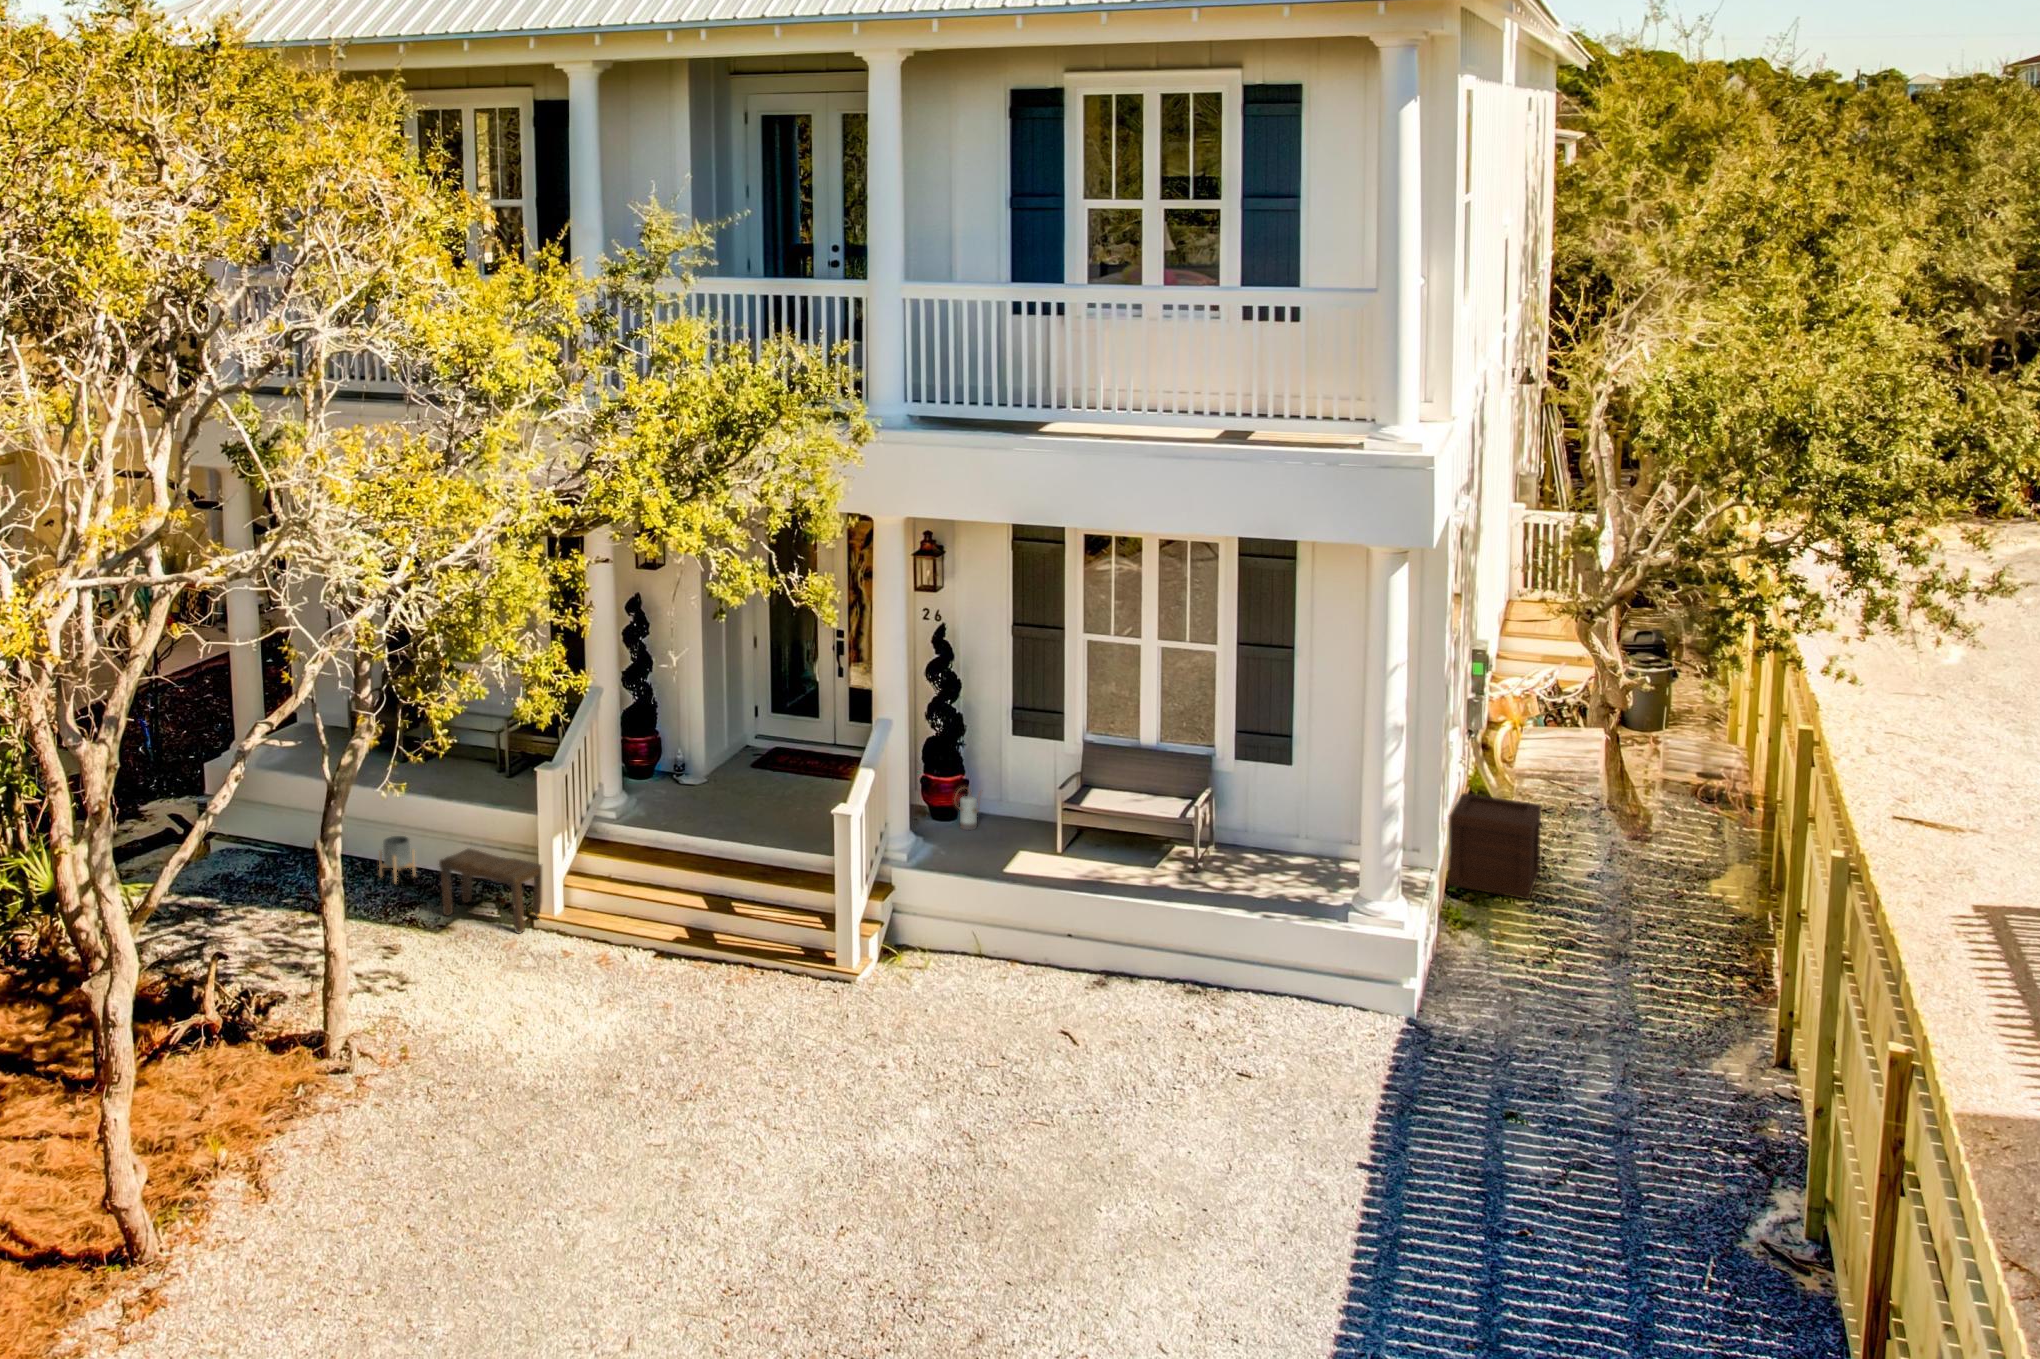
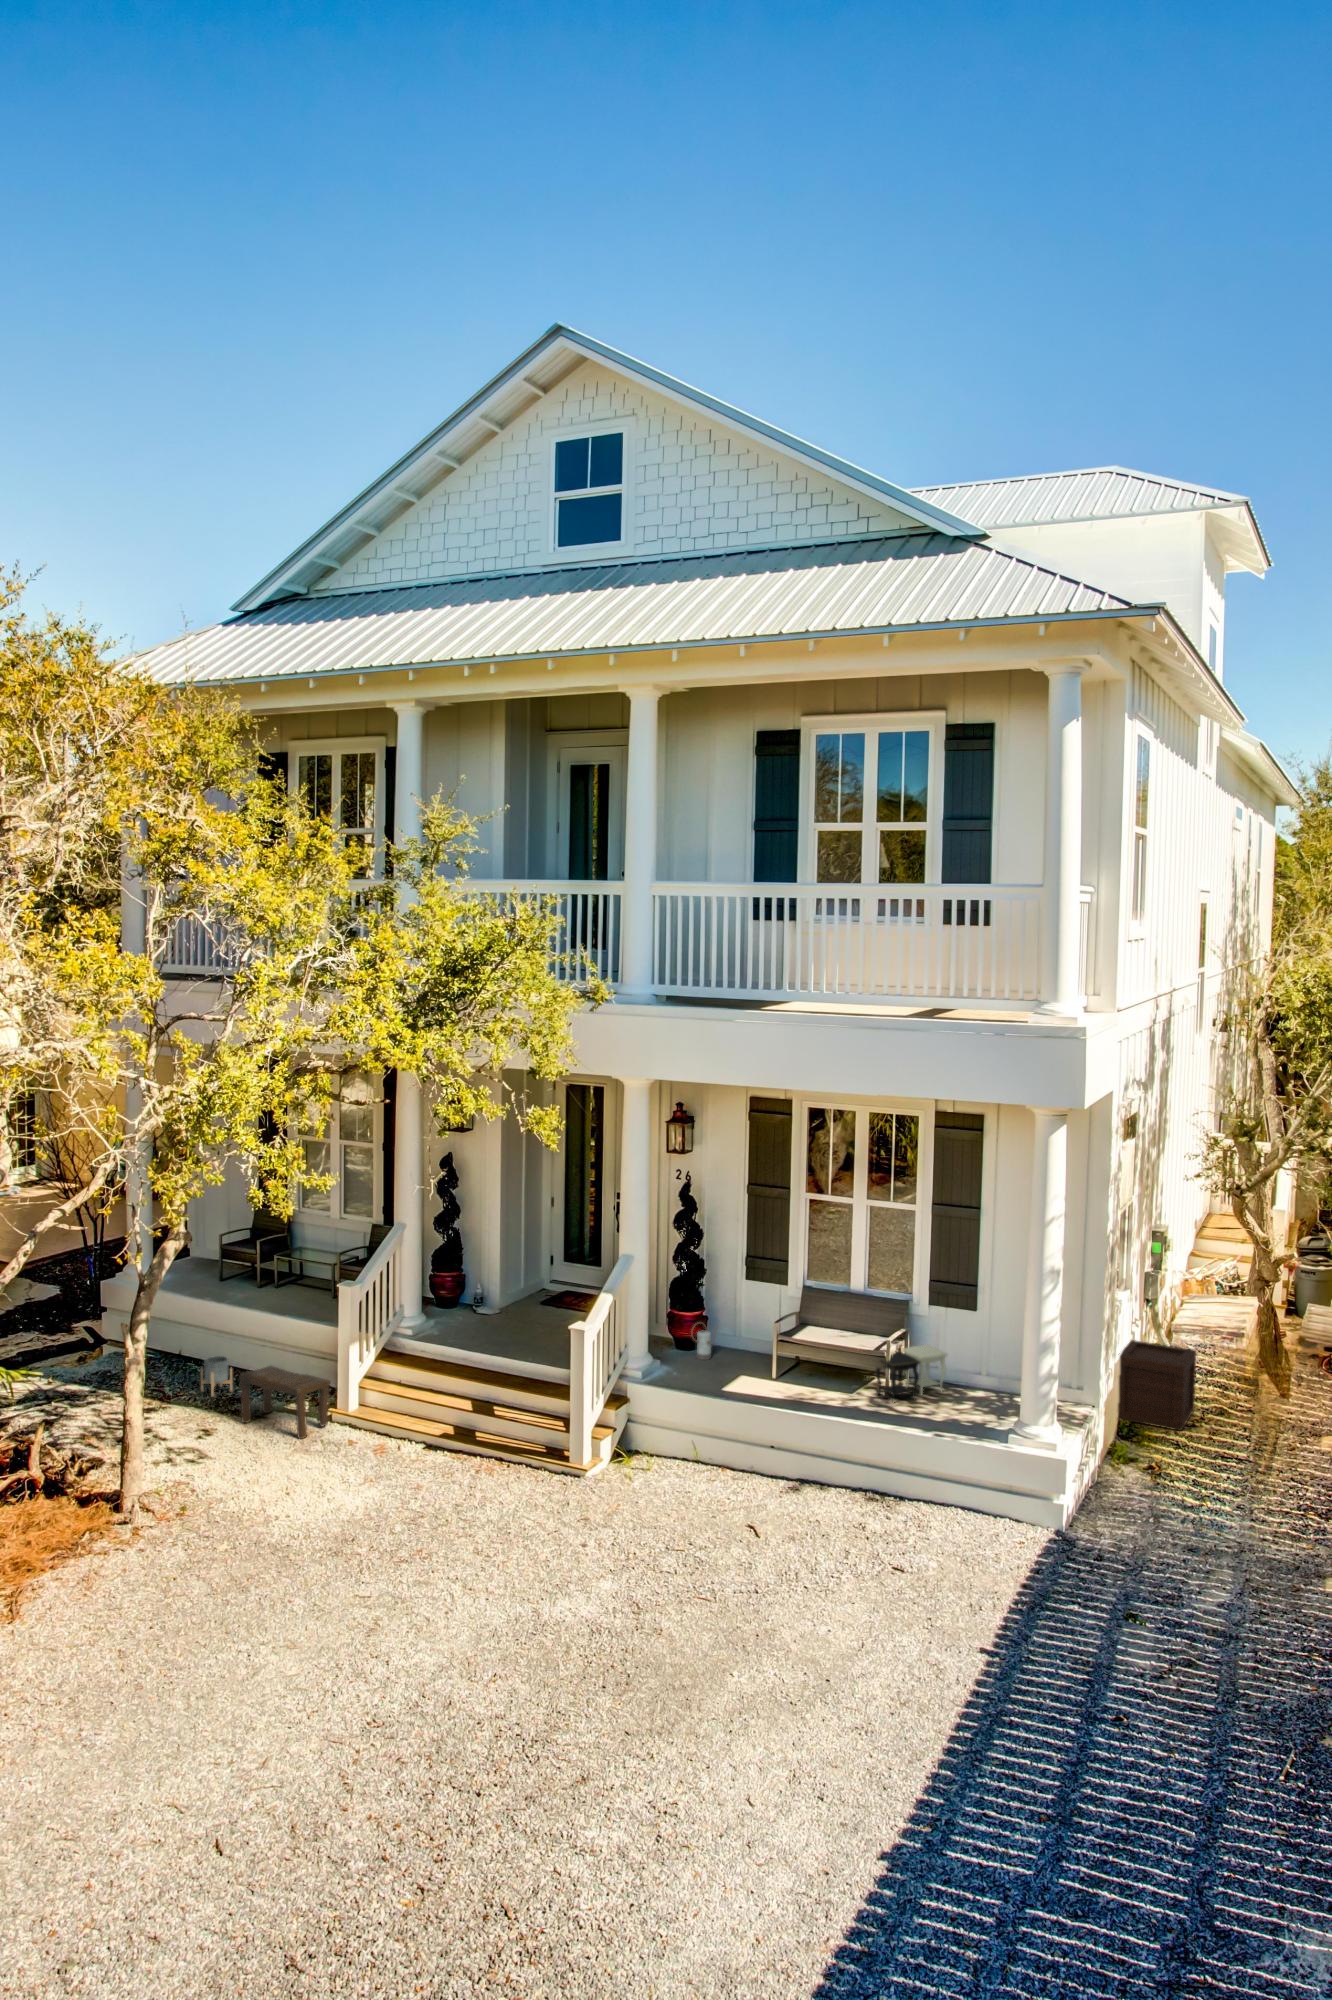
side table: none [1178,809,1262,881] -> present [876,1345,948,1402]

